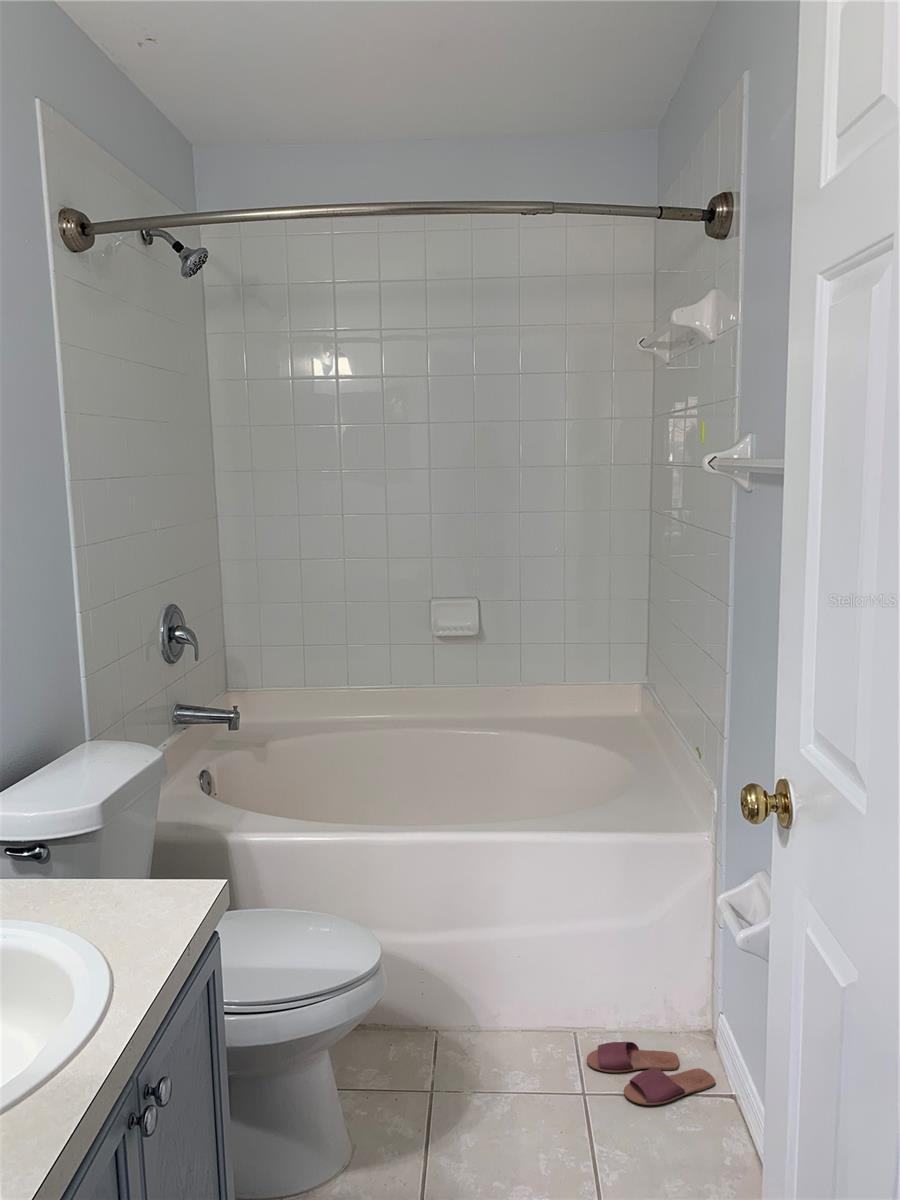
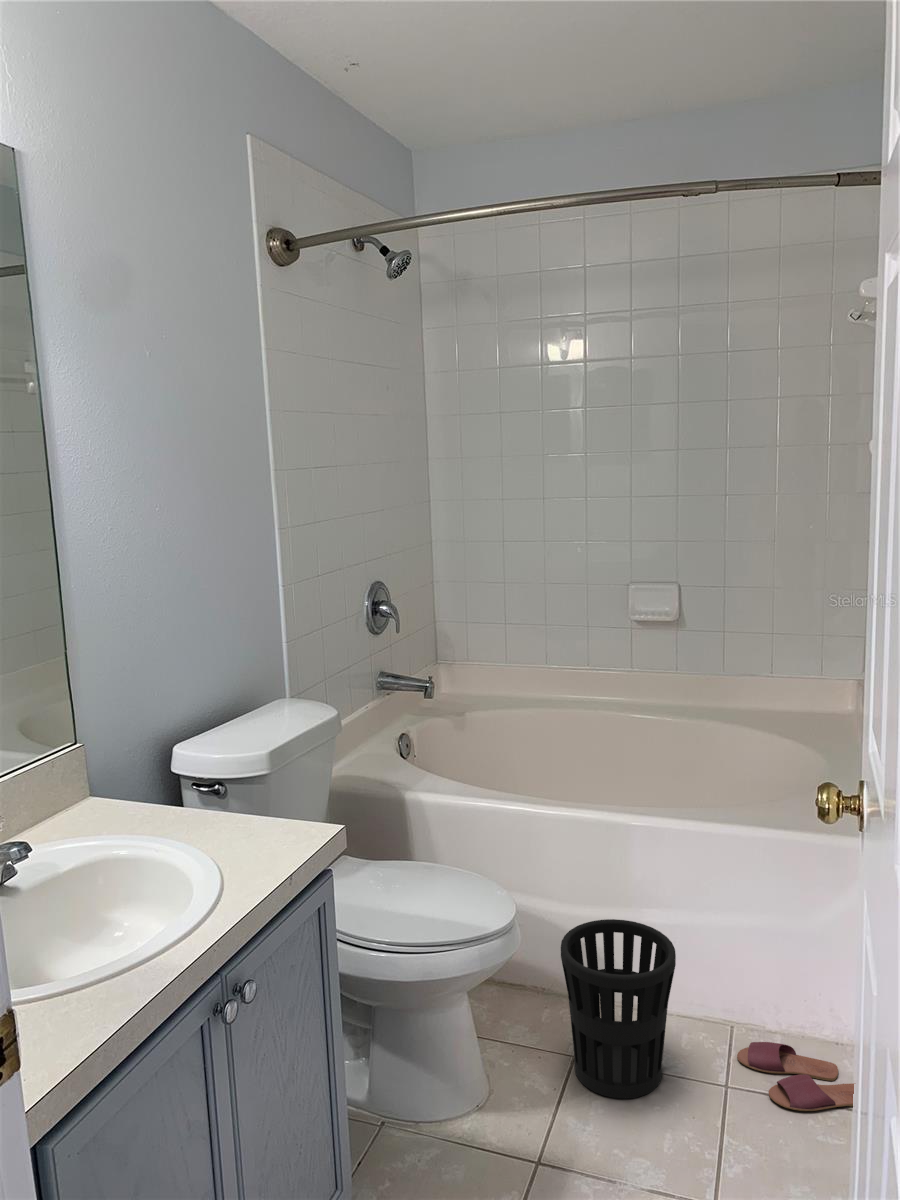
wastebasket: none [419,942,534,1127] -> present [561,919,676,1099]

